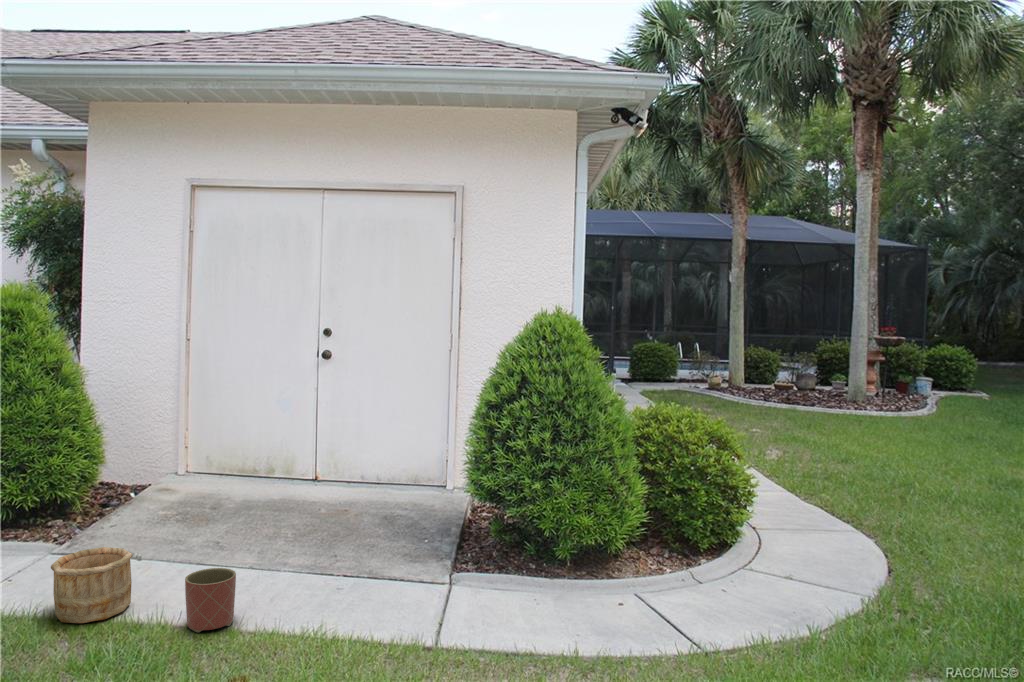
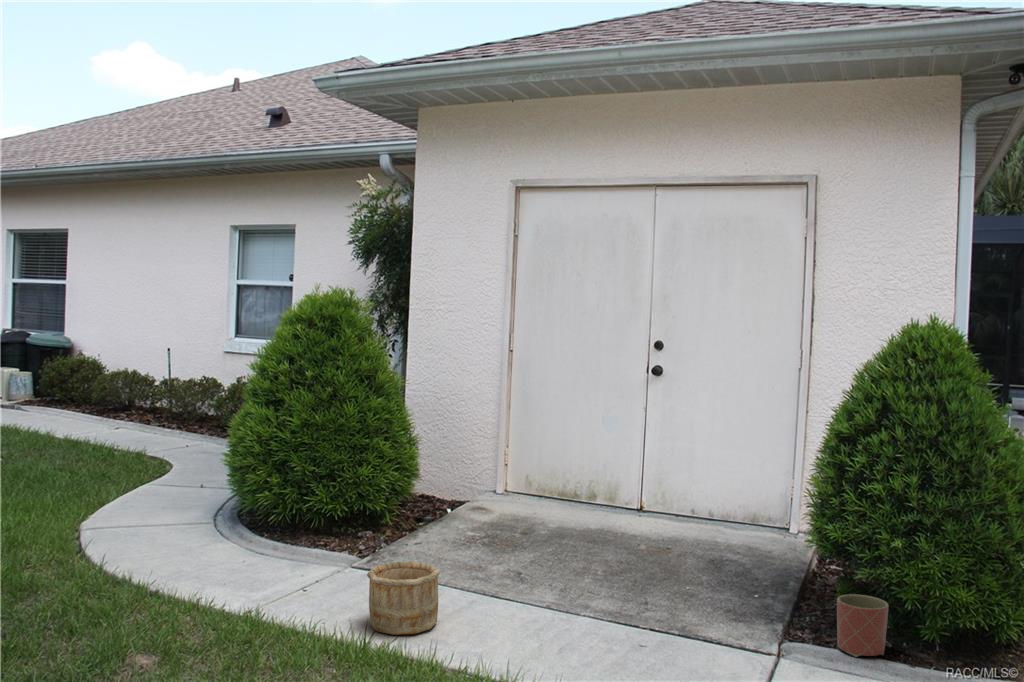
planter: present [185,568,236,632] -> present [837,594,888,657]

